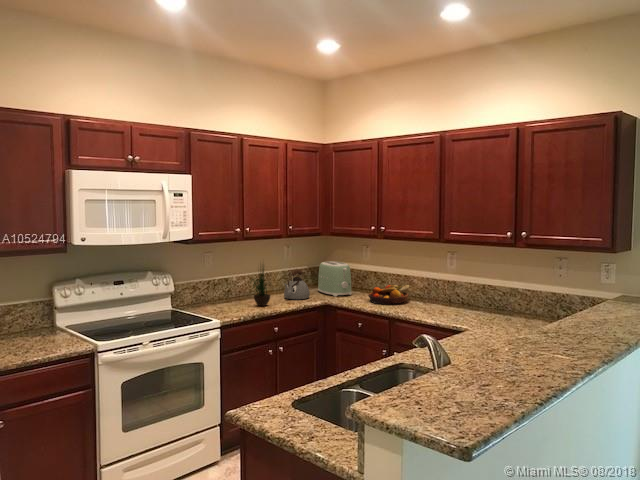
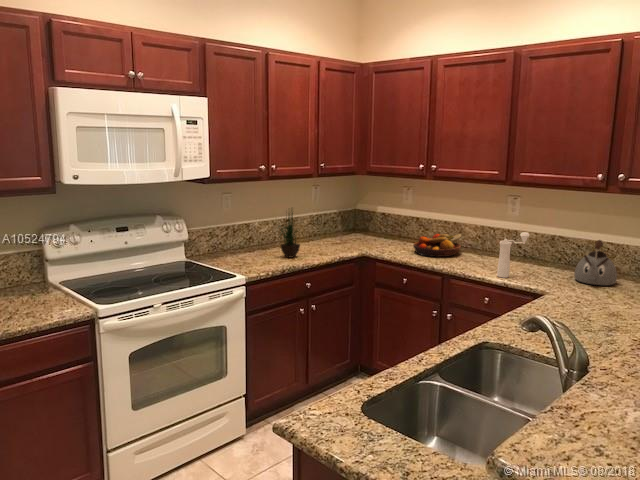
toaster: present [318,261,352,296] -> none [351,205,391,246]
kettle: present [284,270,310,299] -> present [574,240,617,285]
pepper mill: none [432,281,458,319] -> present [497,232,529,278]

